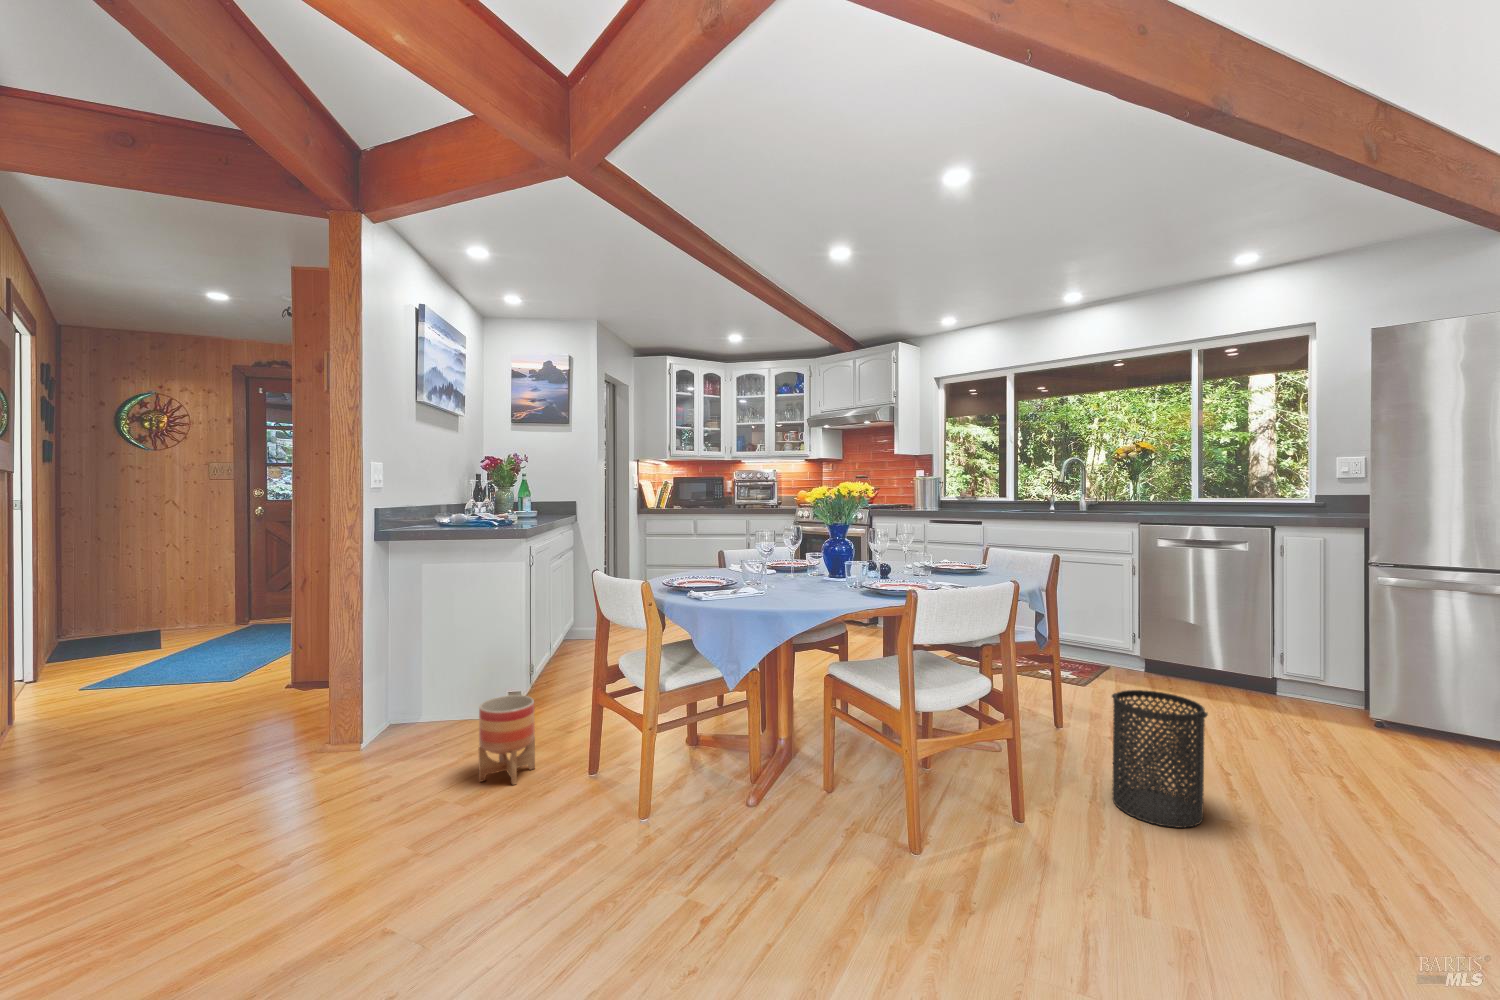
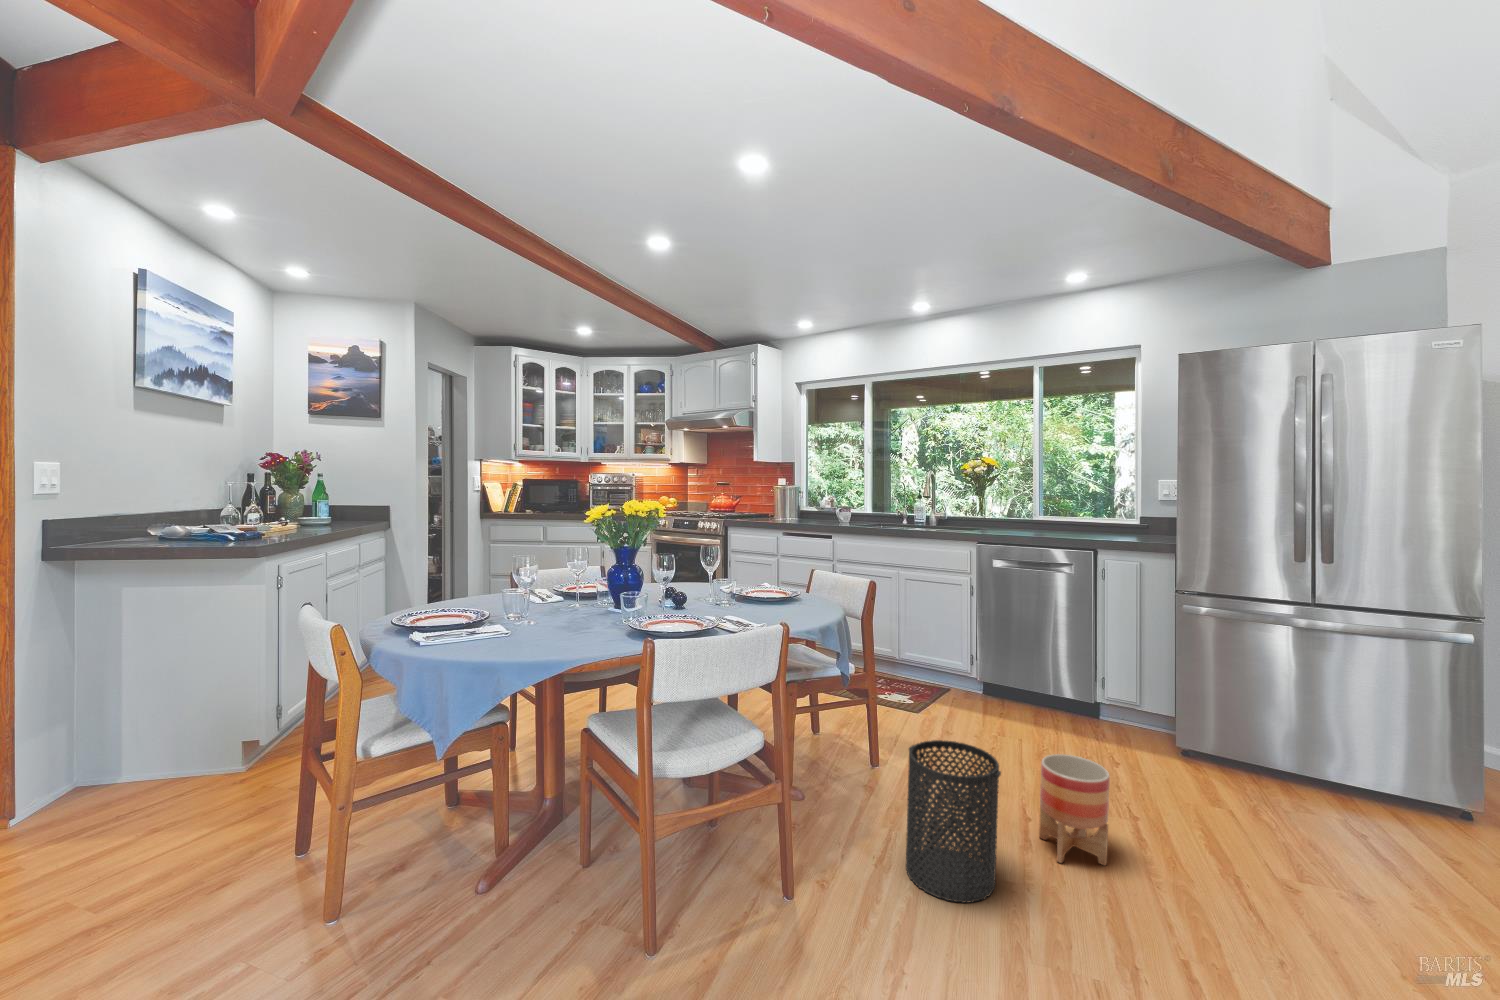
planter: present [479,695,535,785] -> present [1039,754,1110,865]

